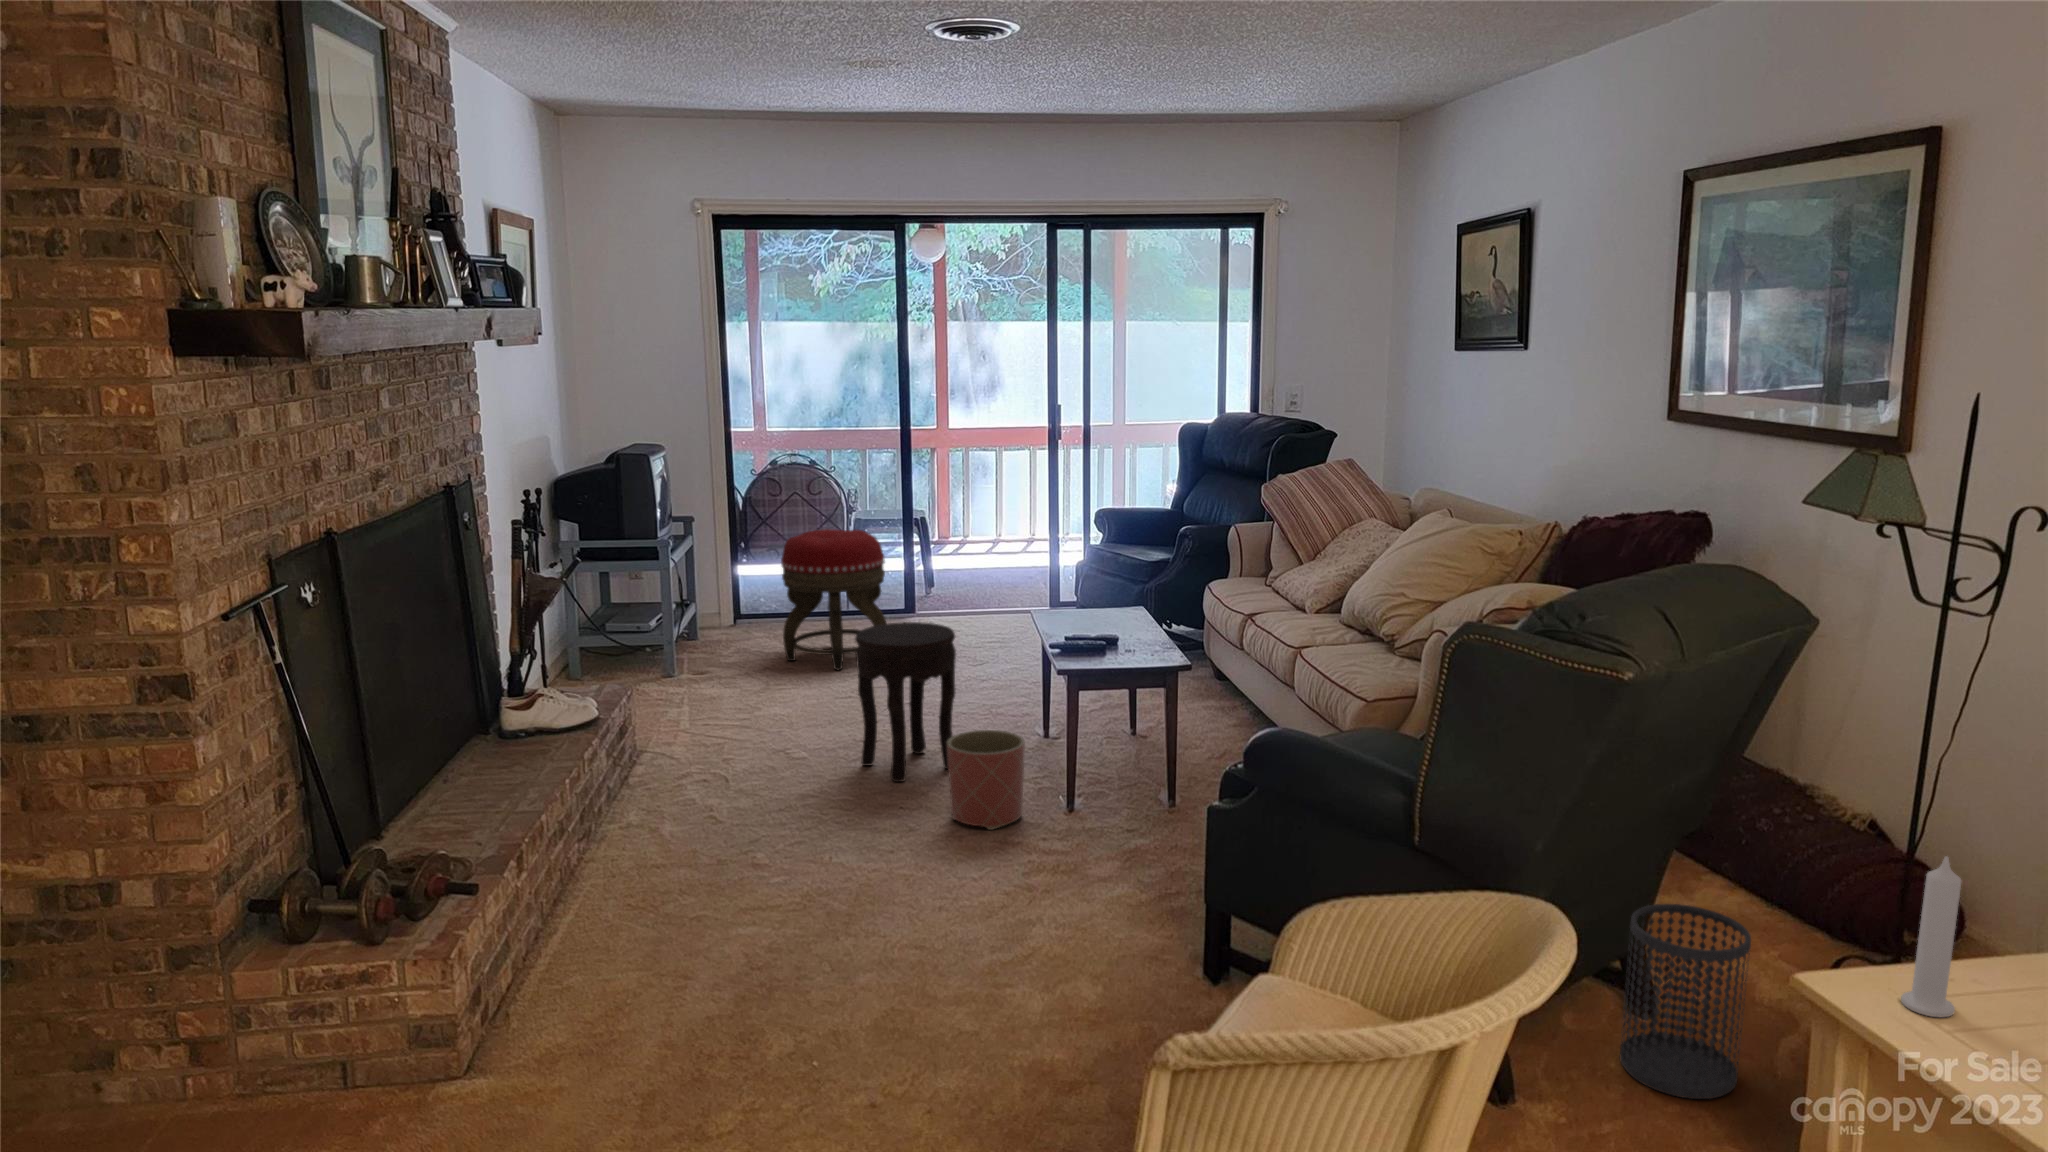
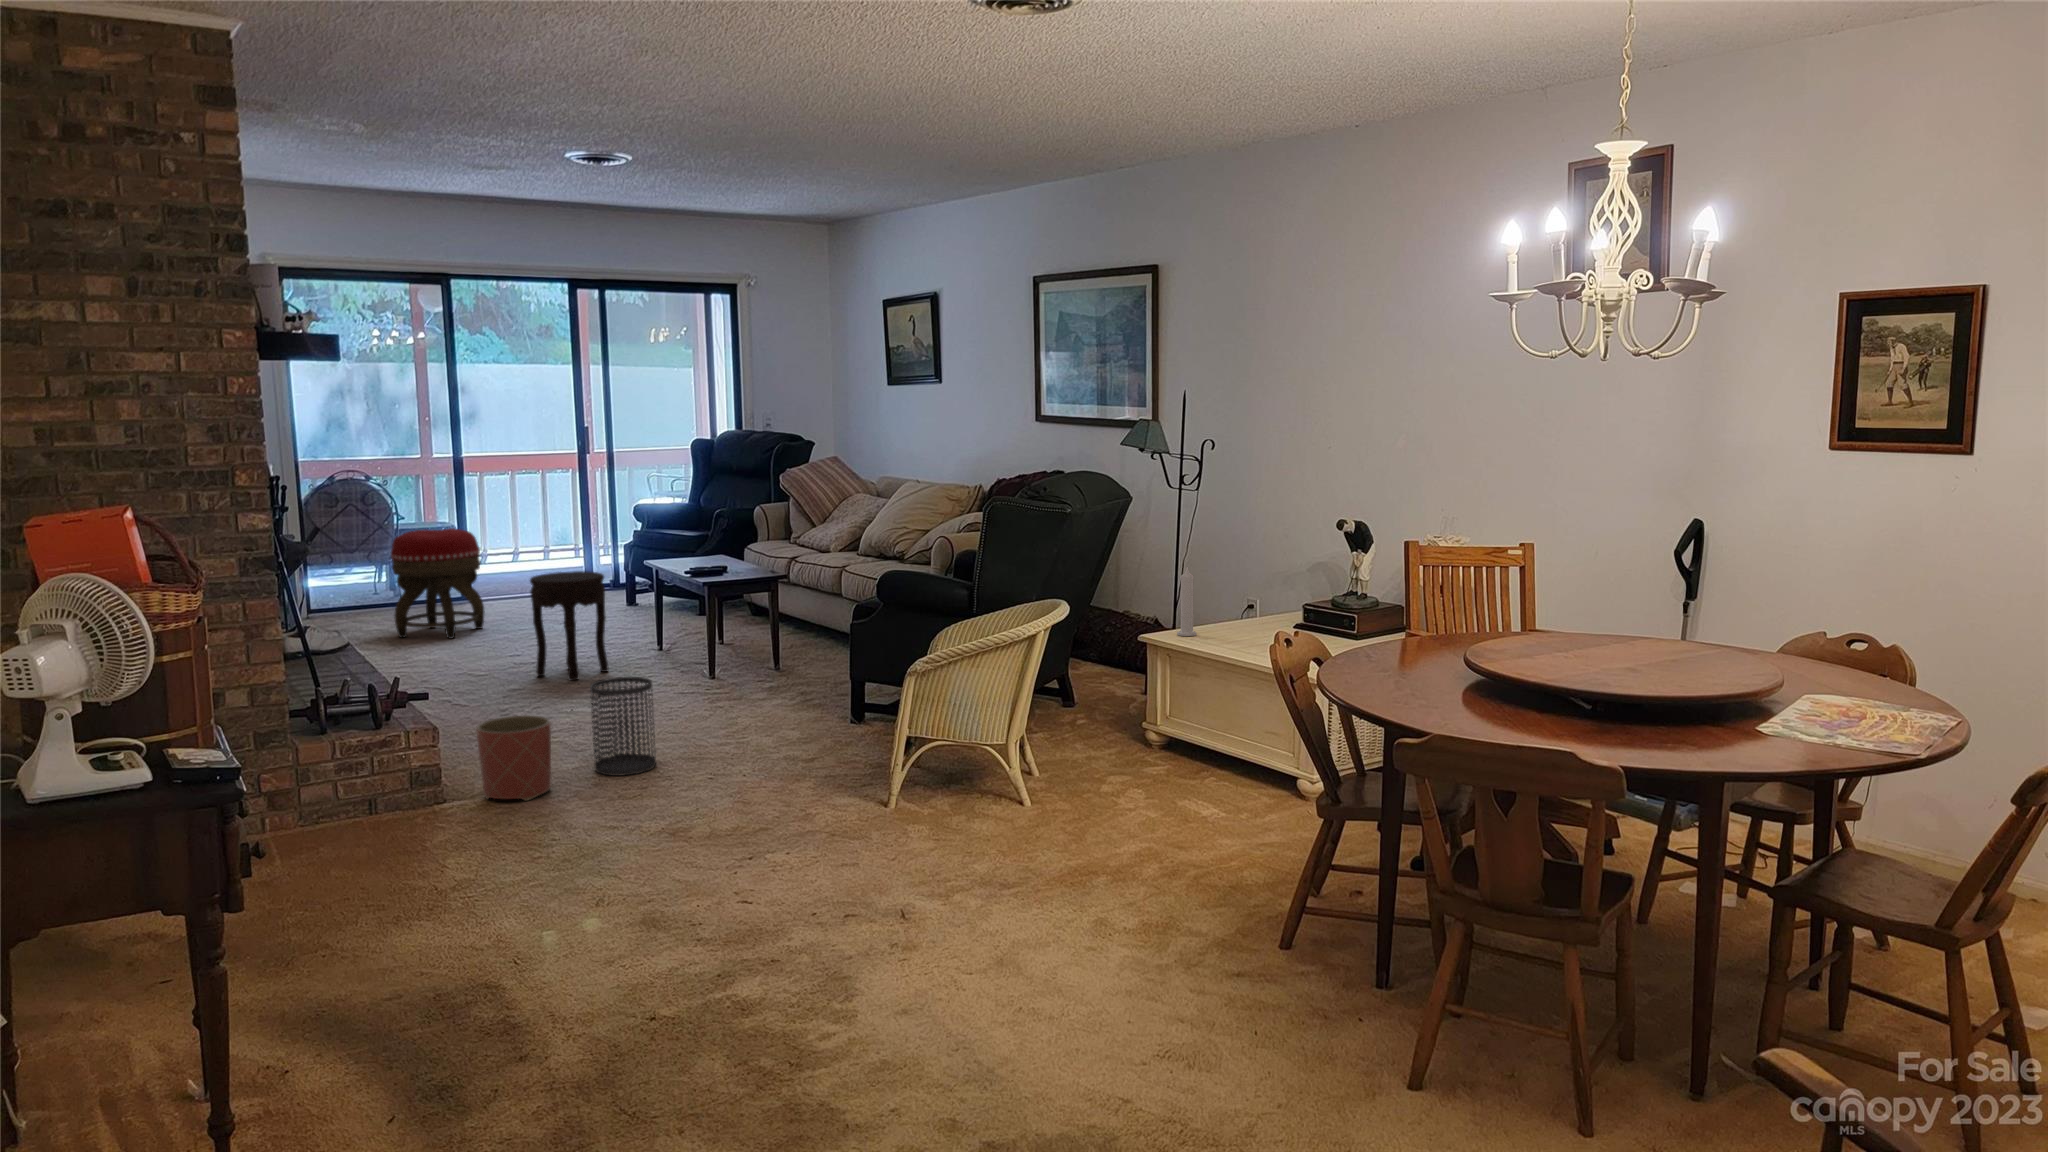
planter: present [947,730,1025,830] -> present [476,715,551,801]
wastebasket: present [1620,904,1751,1099] -> present [590,677,656,776]

